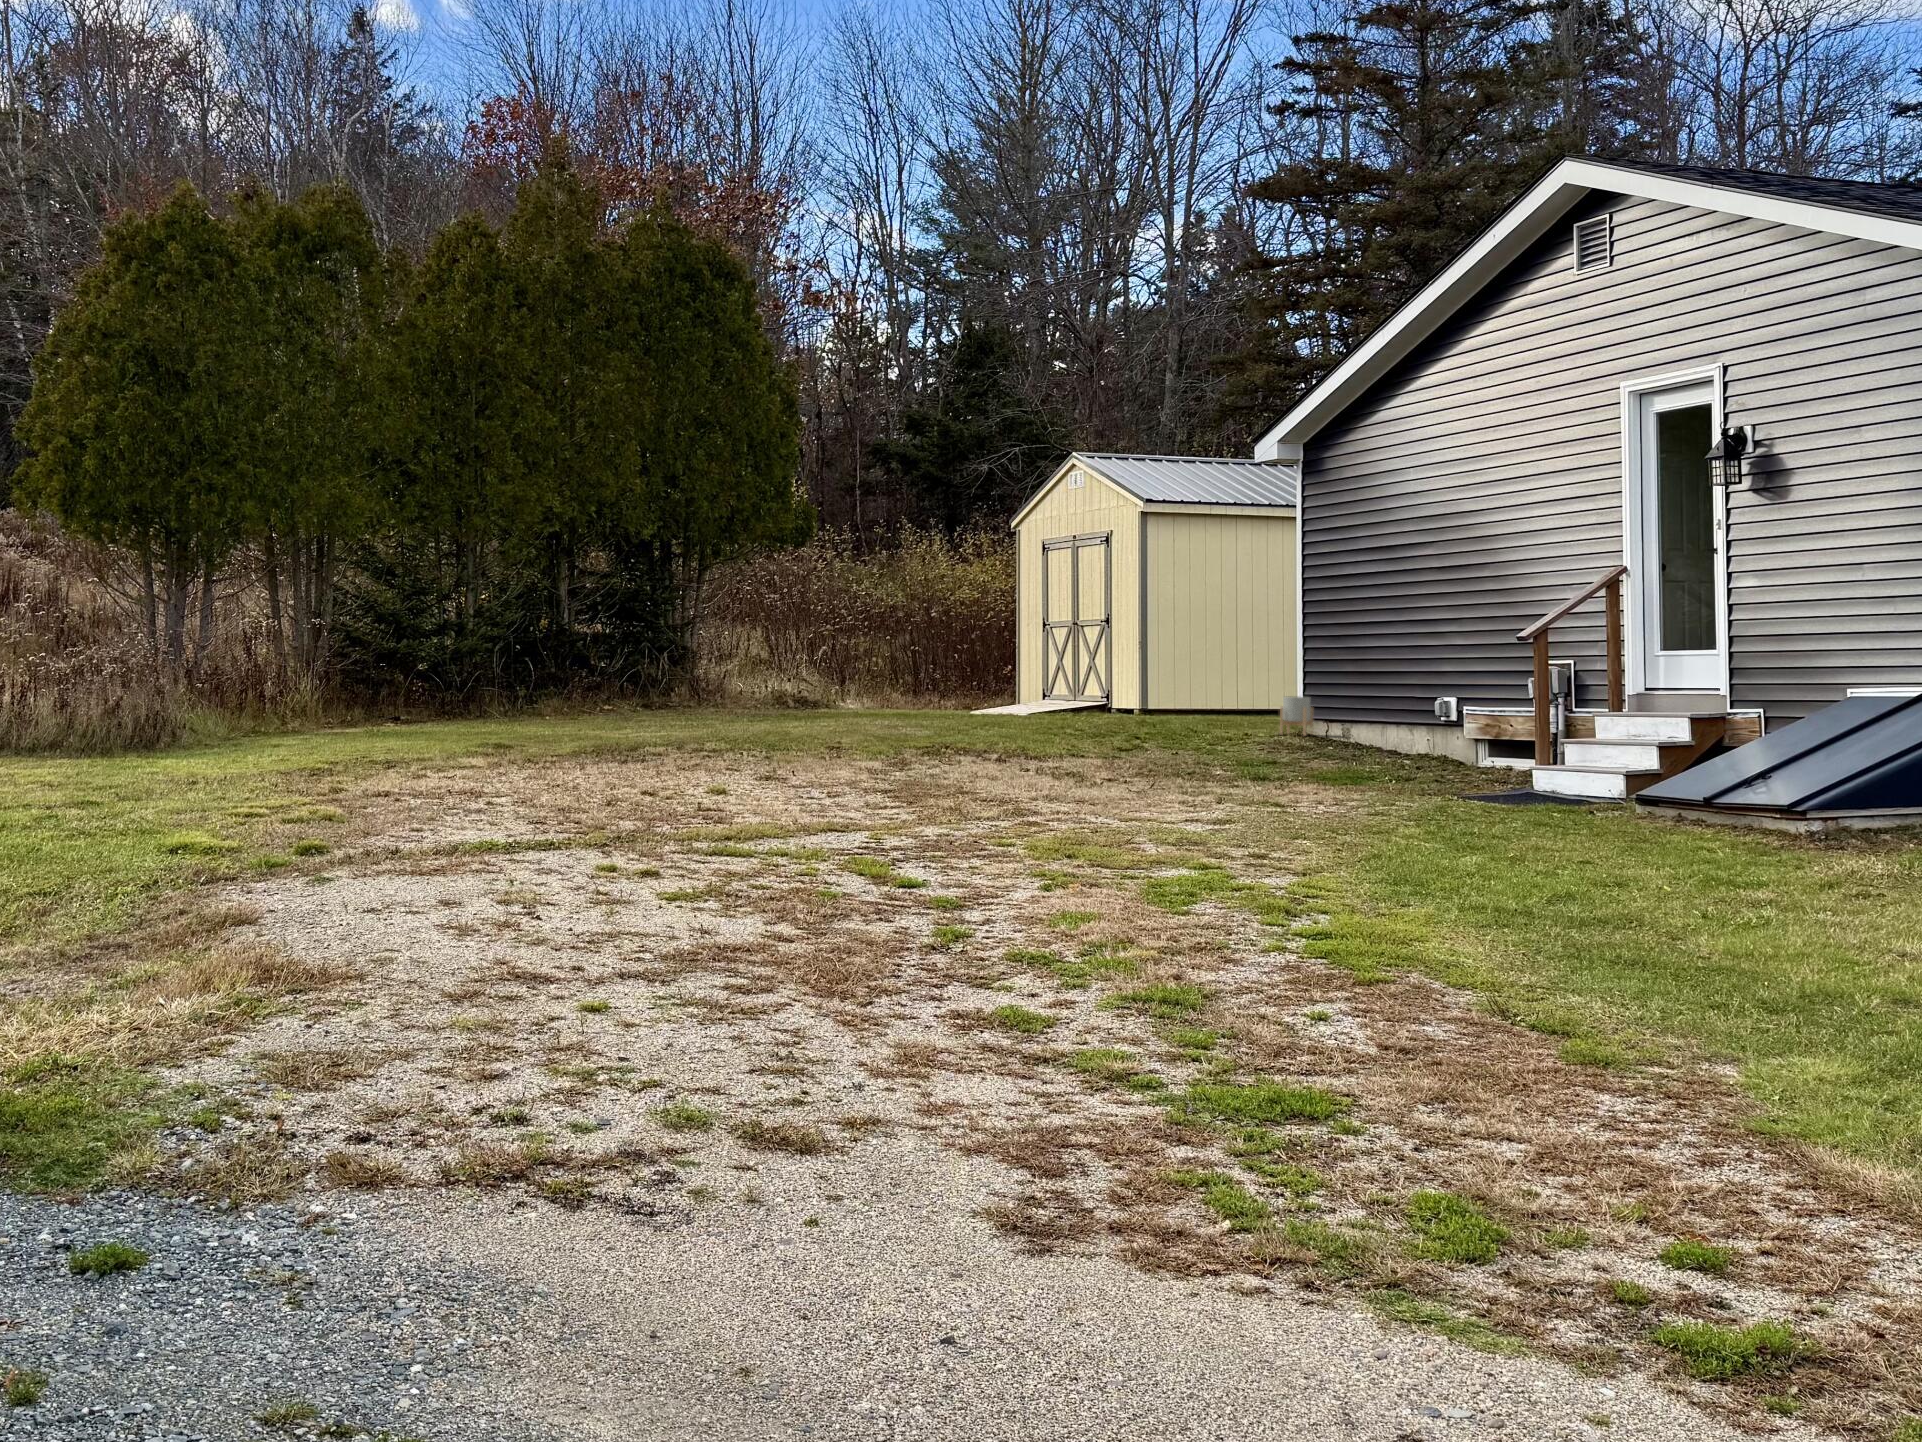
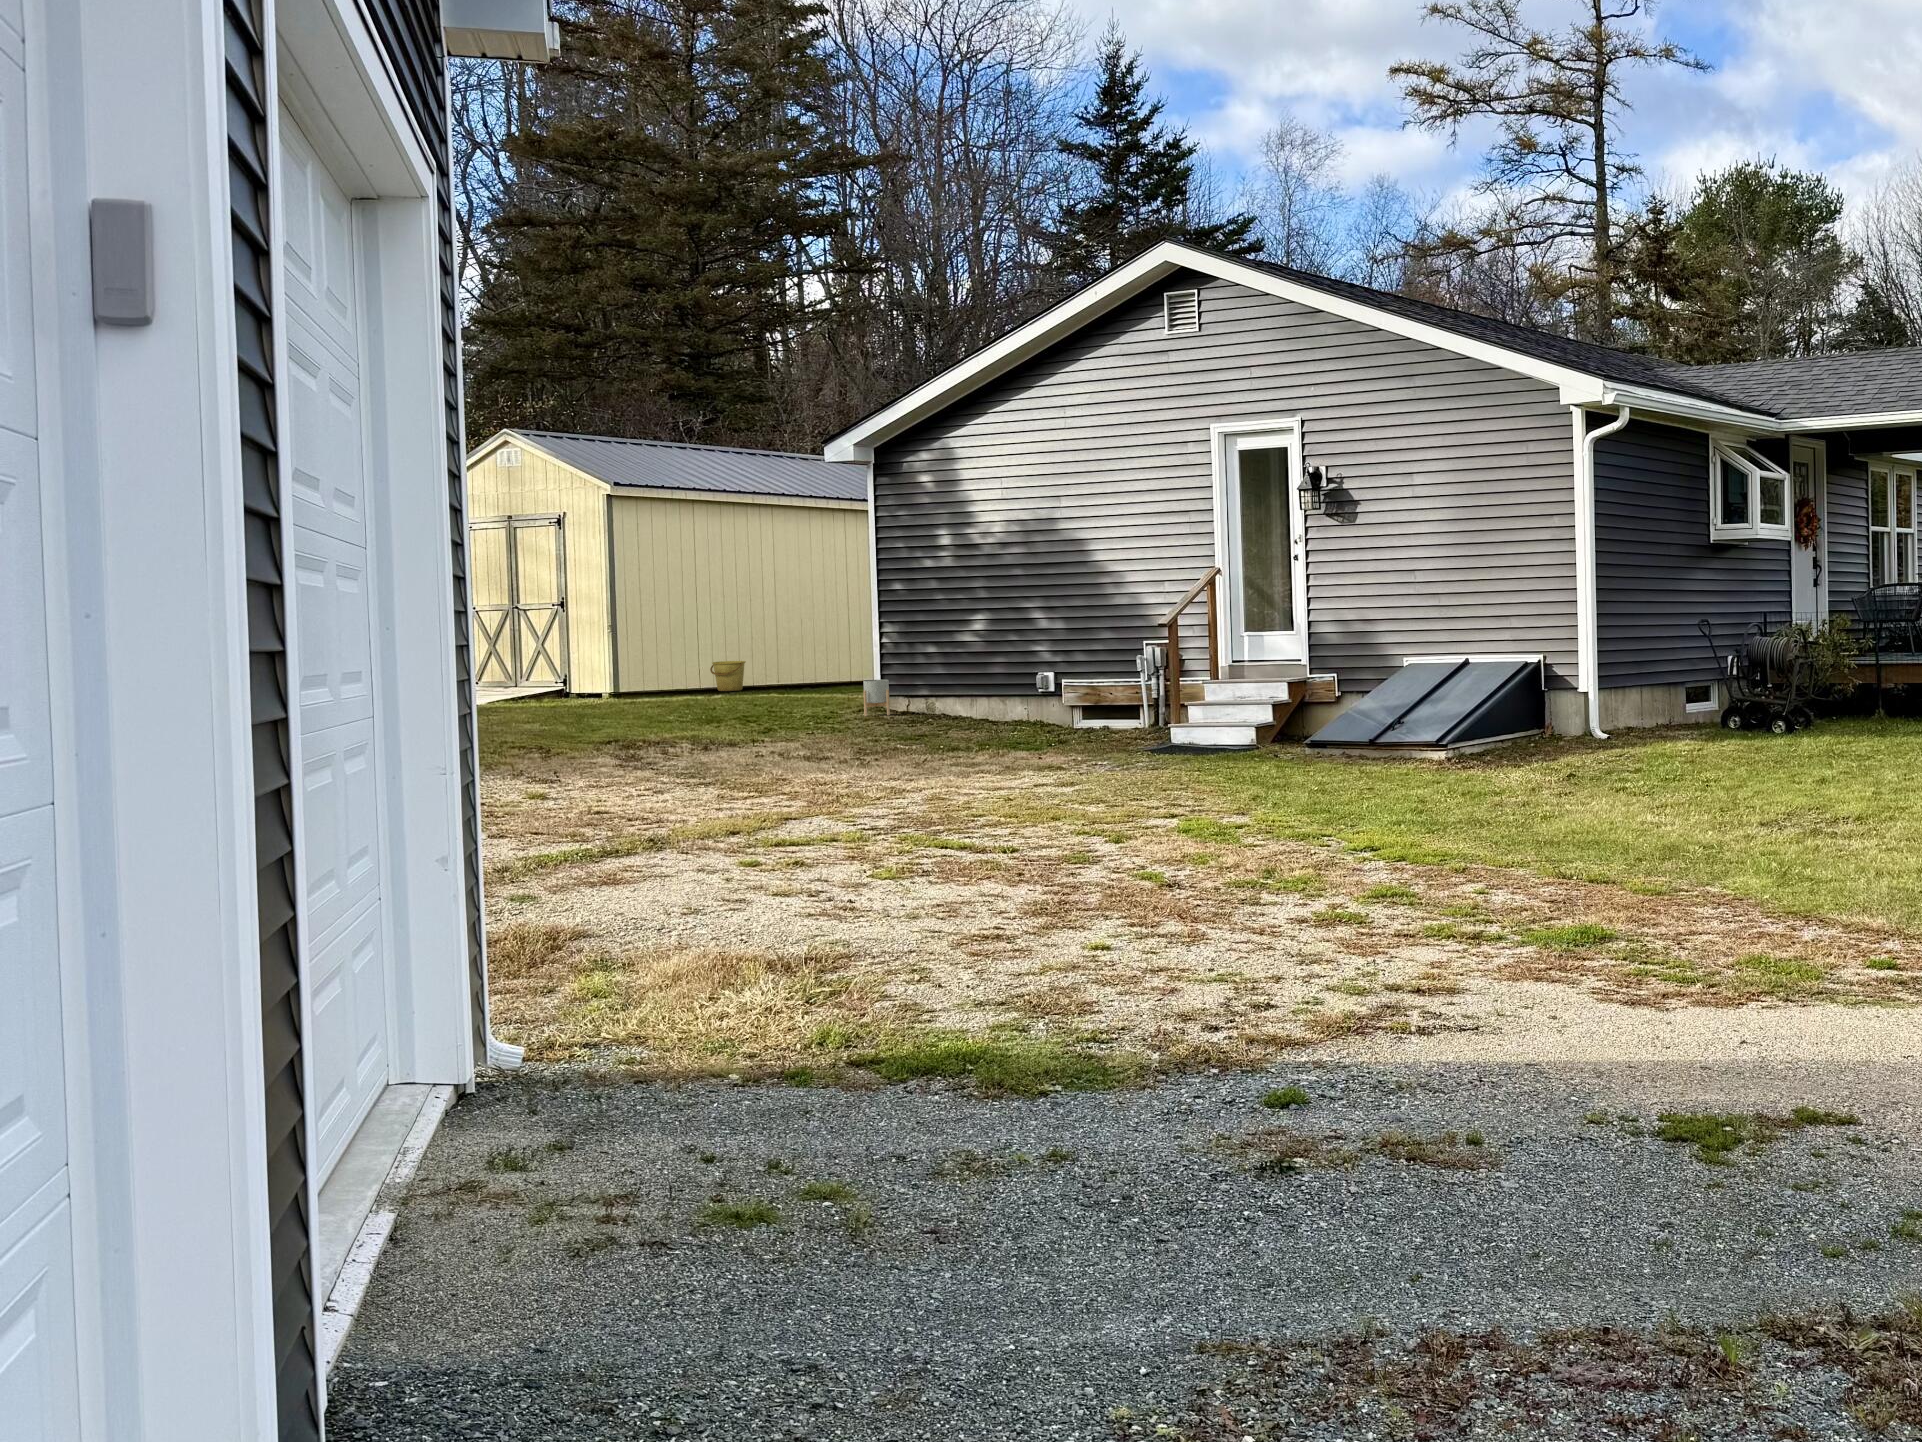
bucket: none [1215,679,1251,710] -> present [710,661,746,691]

